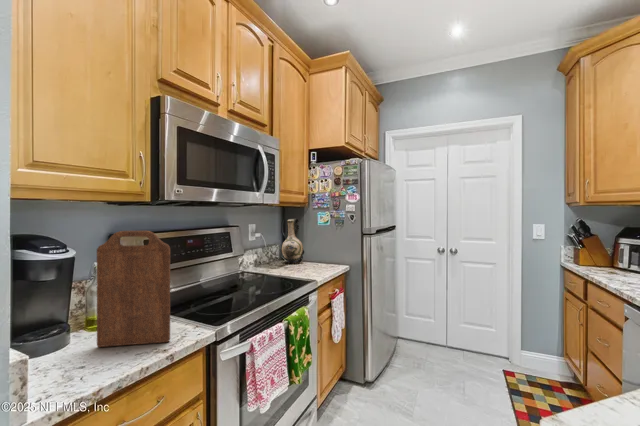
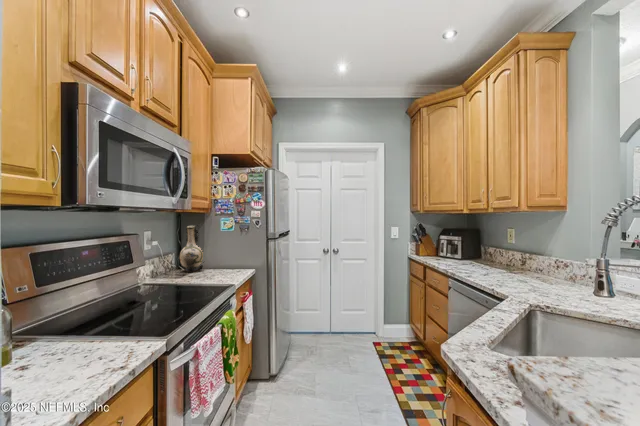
cutting board: present [97,231,170,347] -> none [41,242,132,377]

